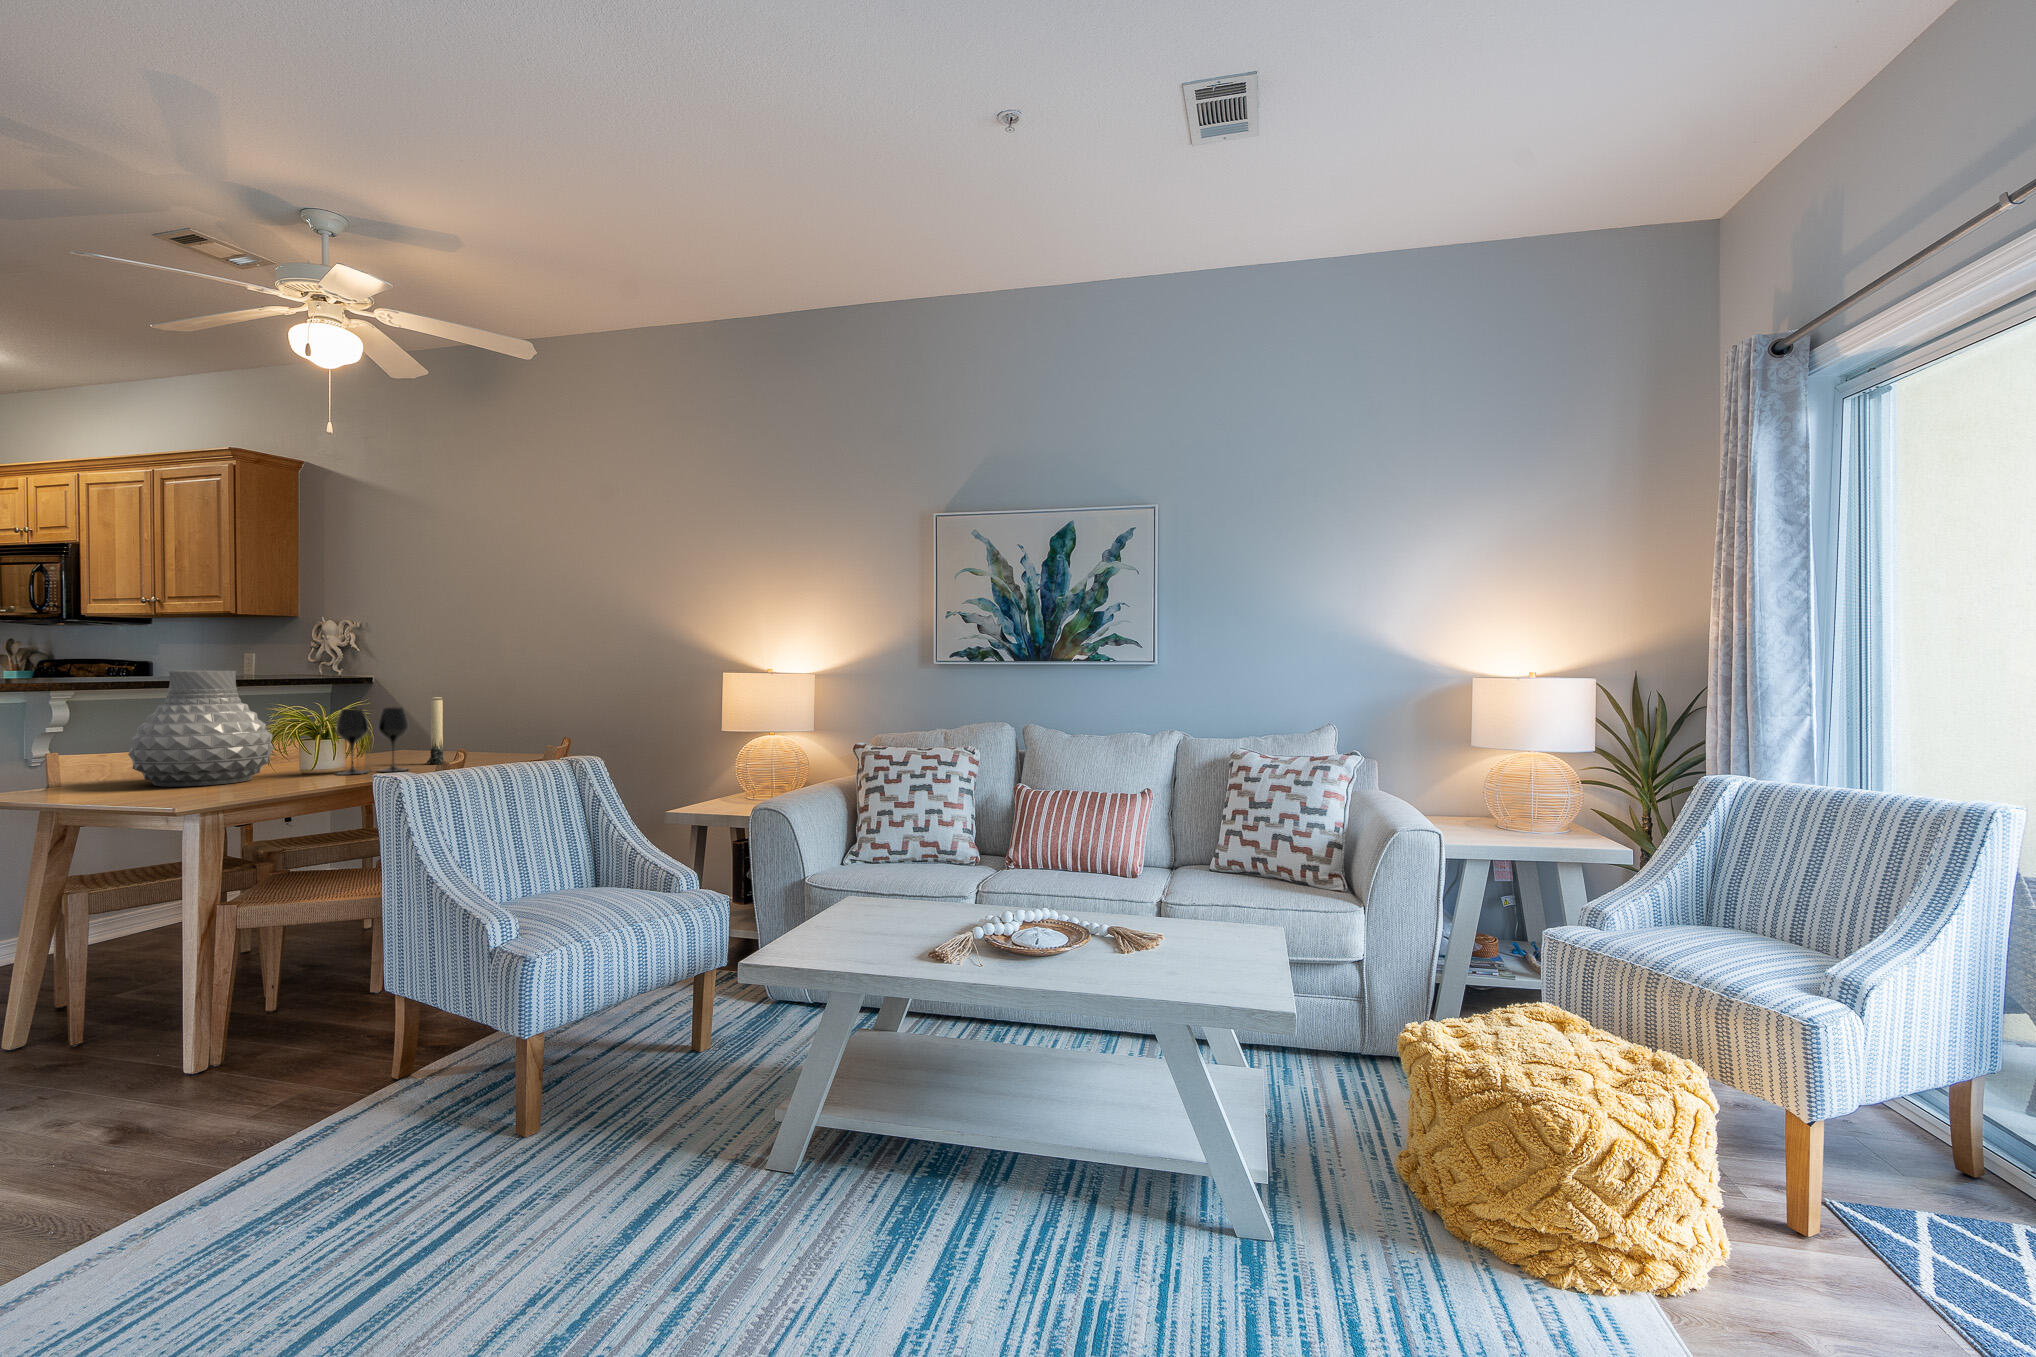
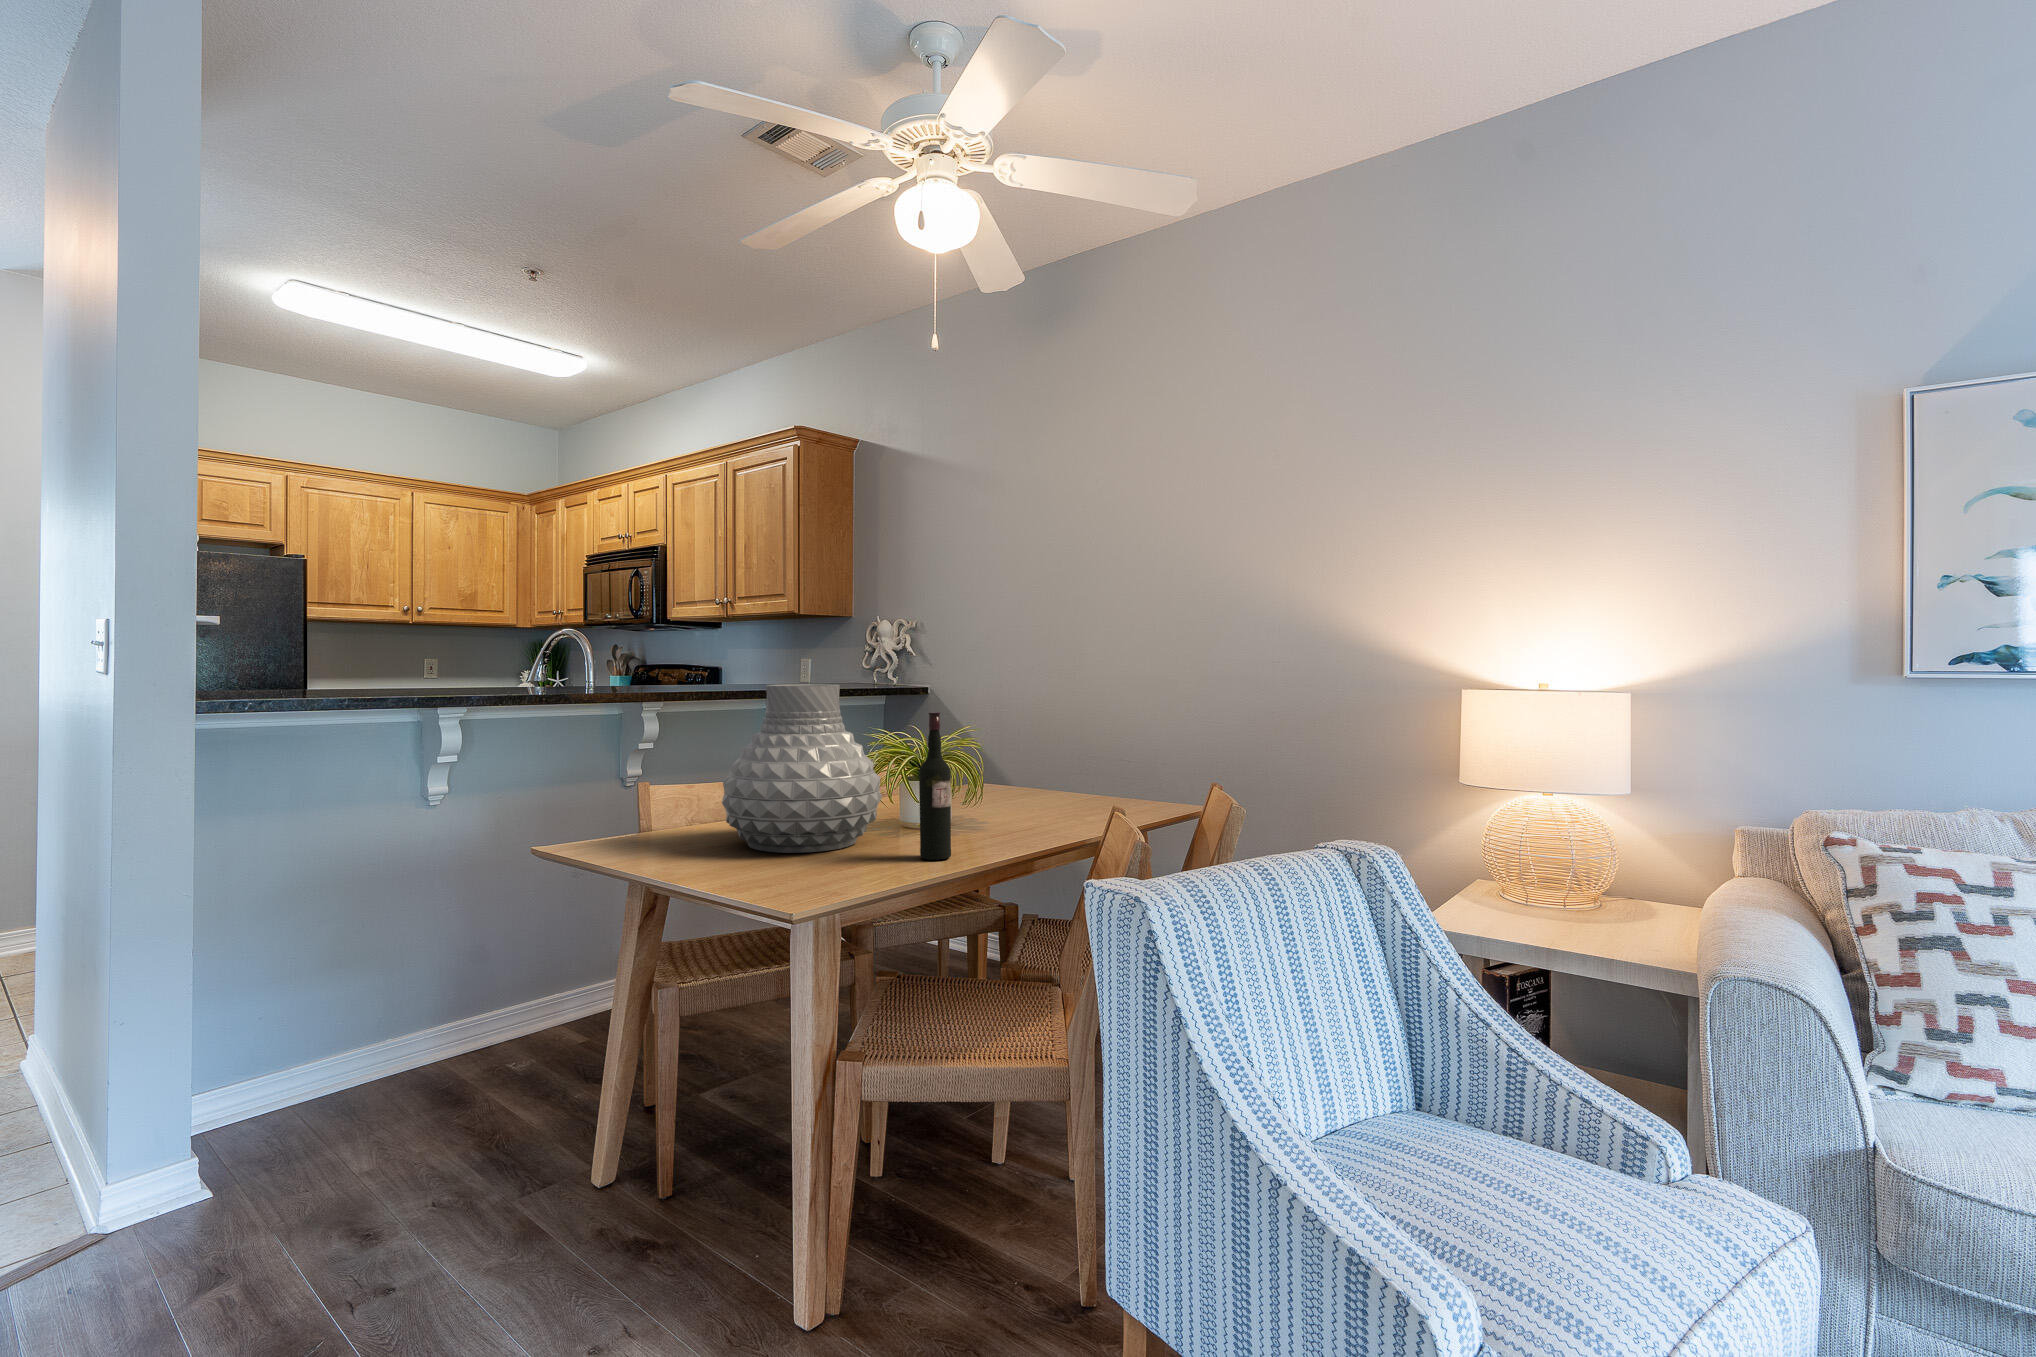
wine bottle: none [296,688,323,784] -> present [919,712,951,860]
candle: present [427,697,444,764] -> none [1045,722,1067,819]
wine glass: present [336,708,408,775] -> none [951,738,1038,838]

